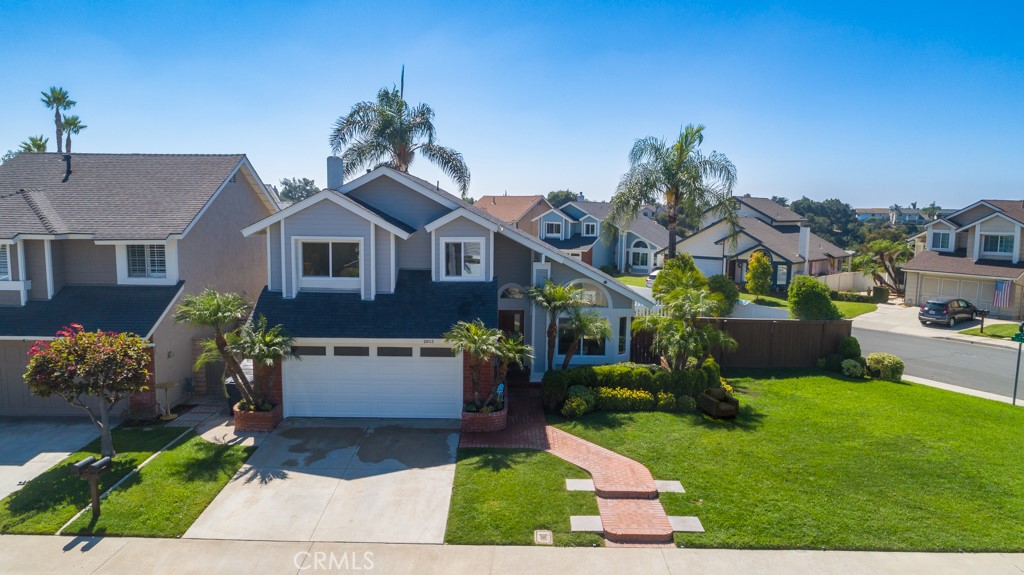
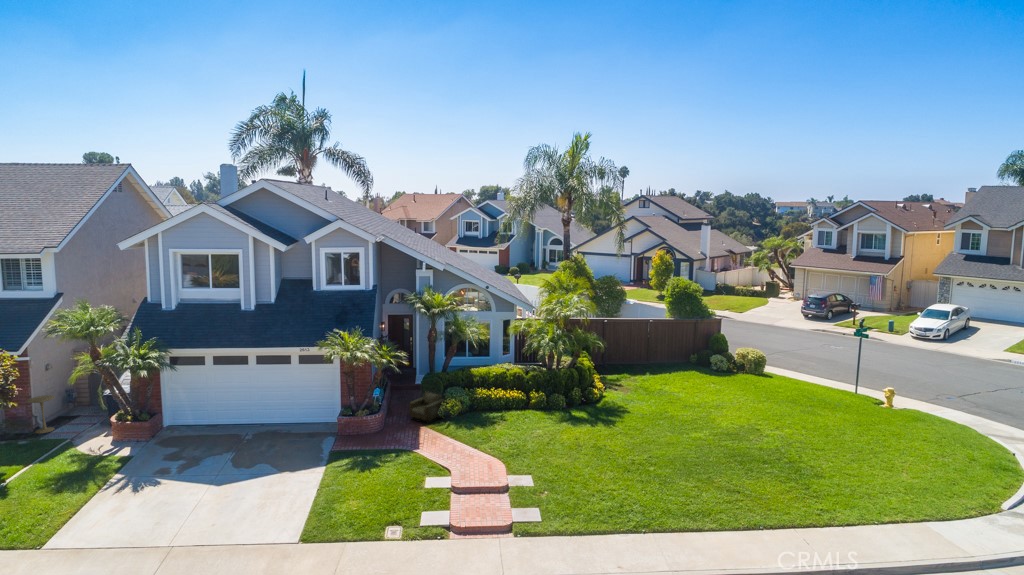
armchair: present [701,388,739,420] -> present [409,392,444,424]

